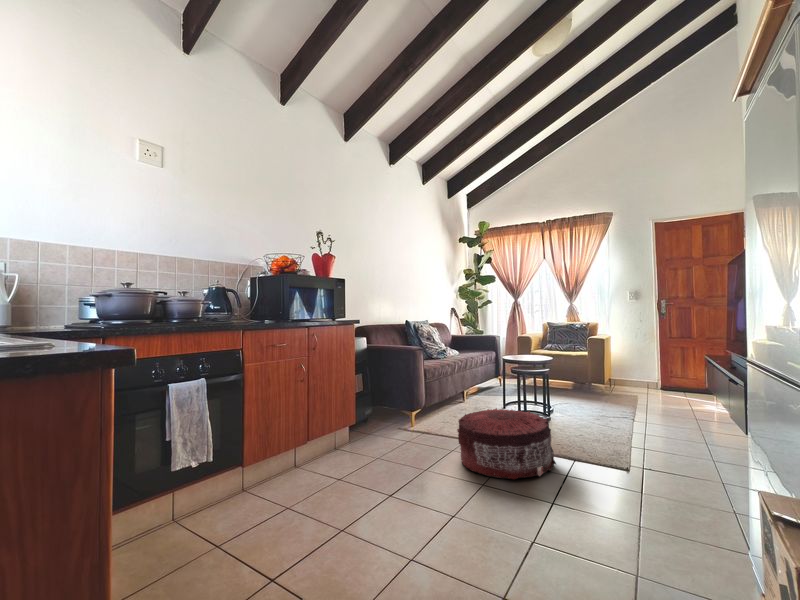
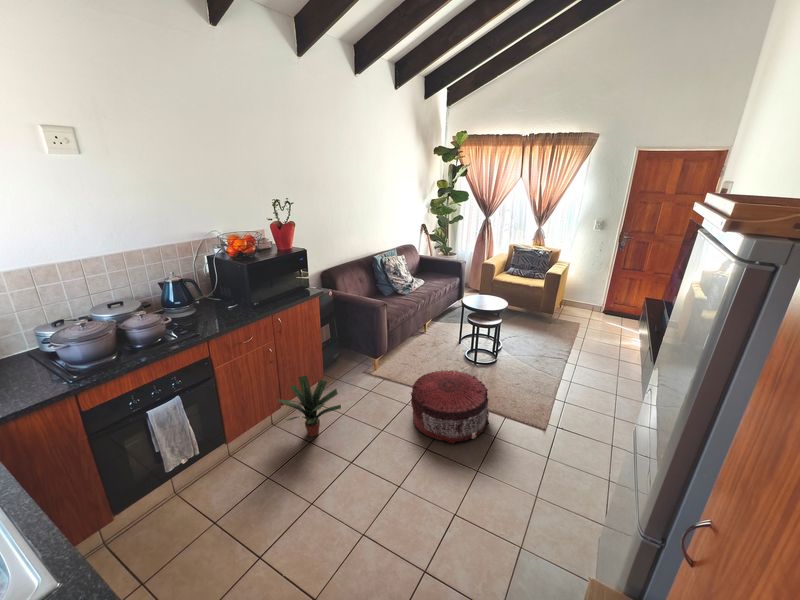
potted plant: none [306,404,377,475] -> present [279,376,341,437]

